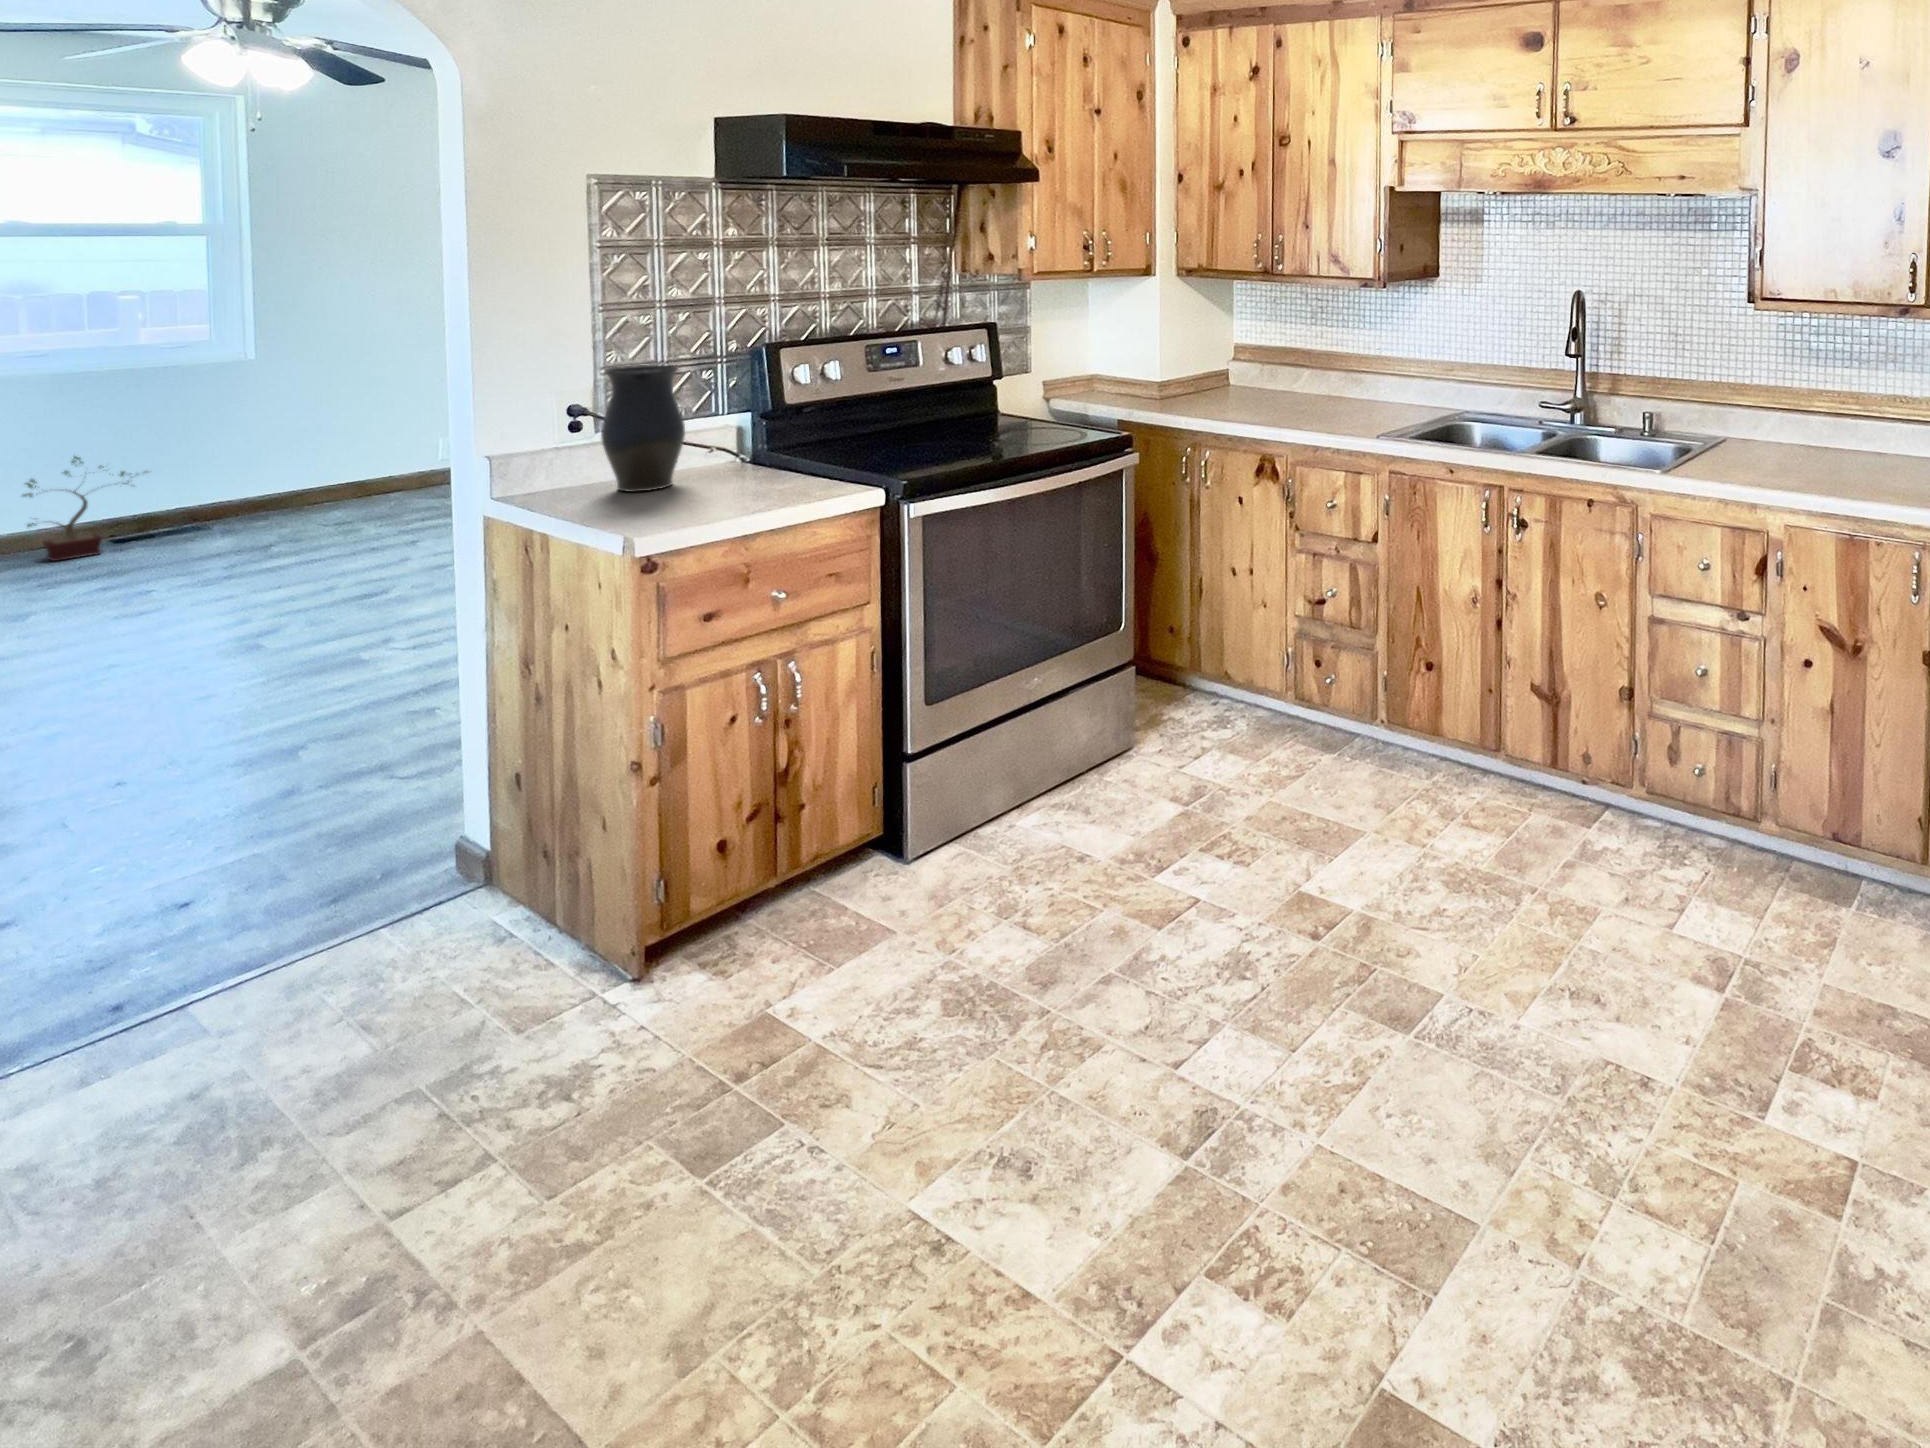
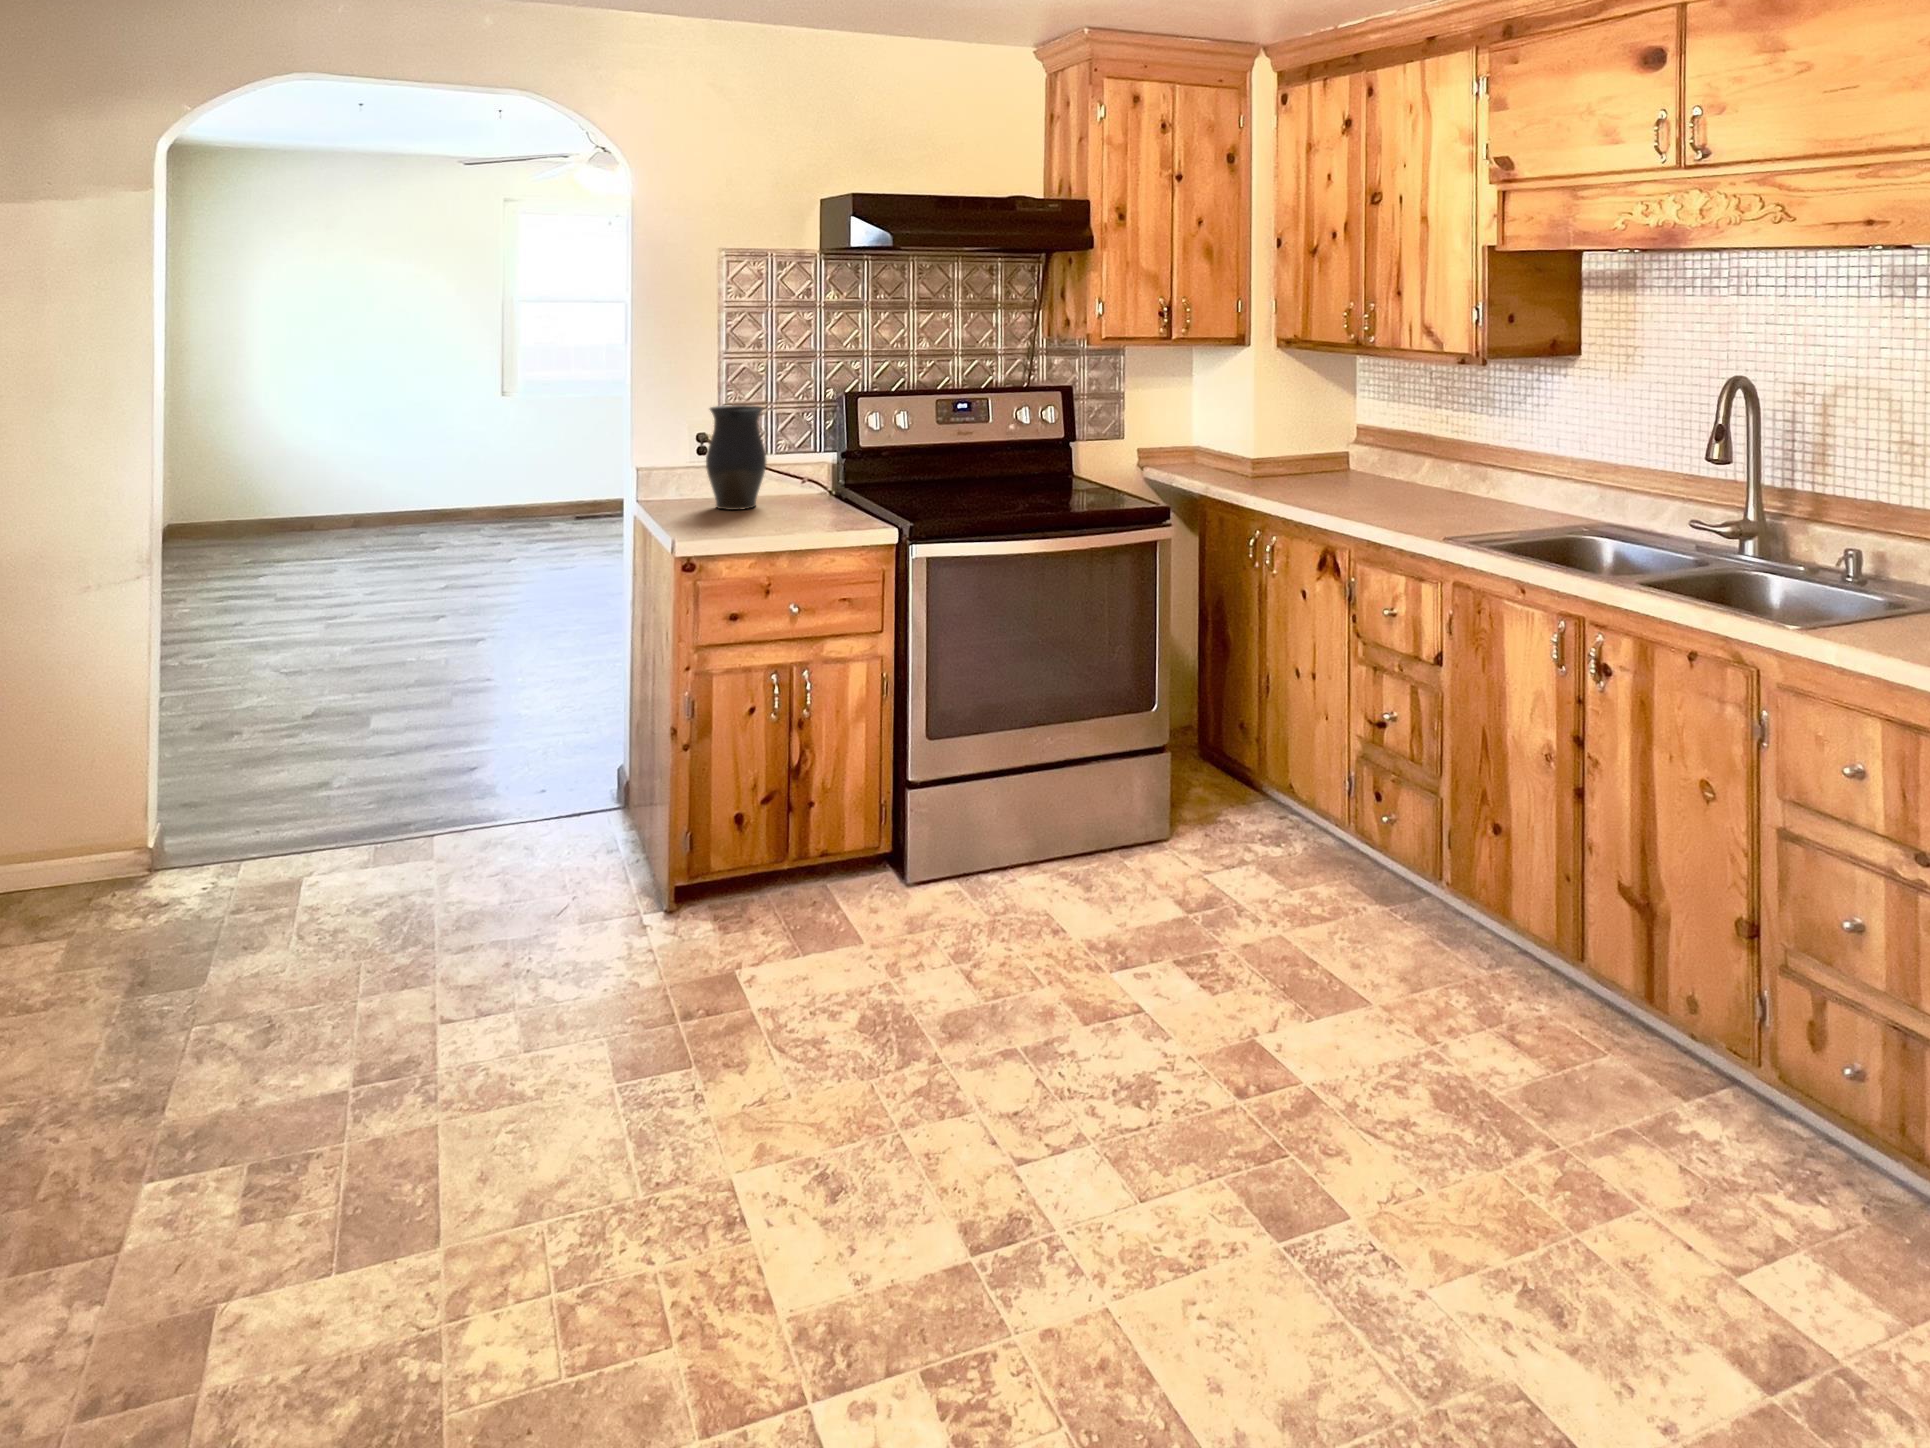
potted plant: present [23,456,132,561] -> none [524,456,593,529]

